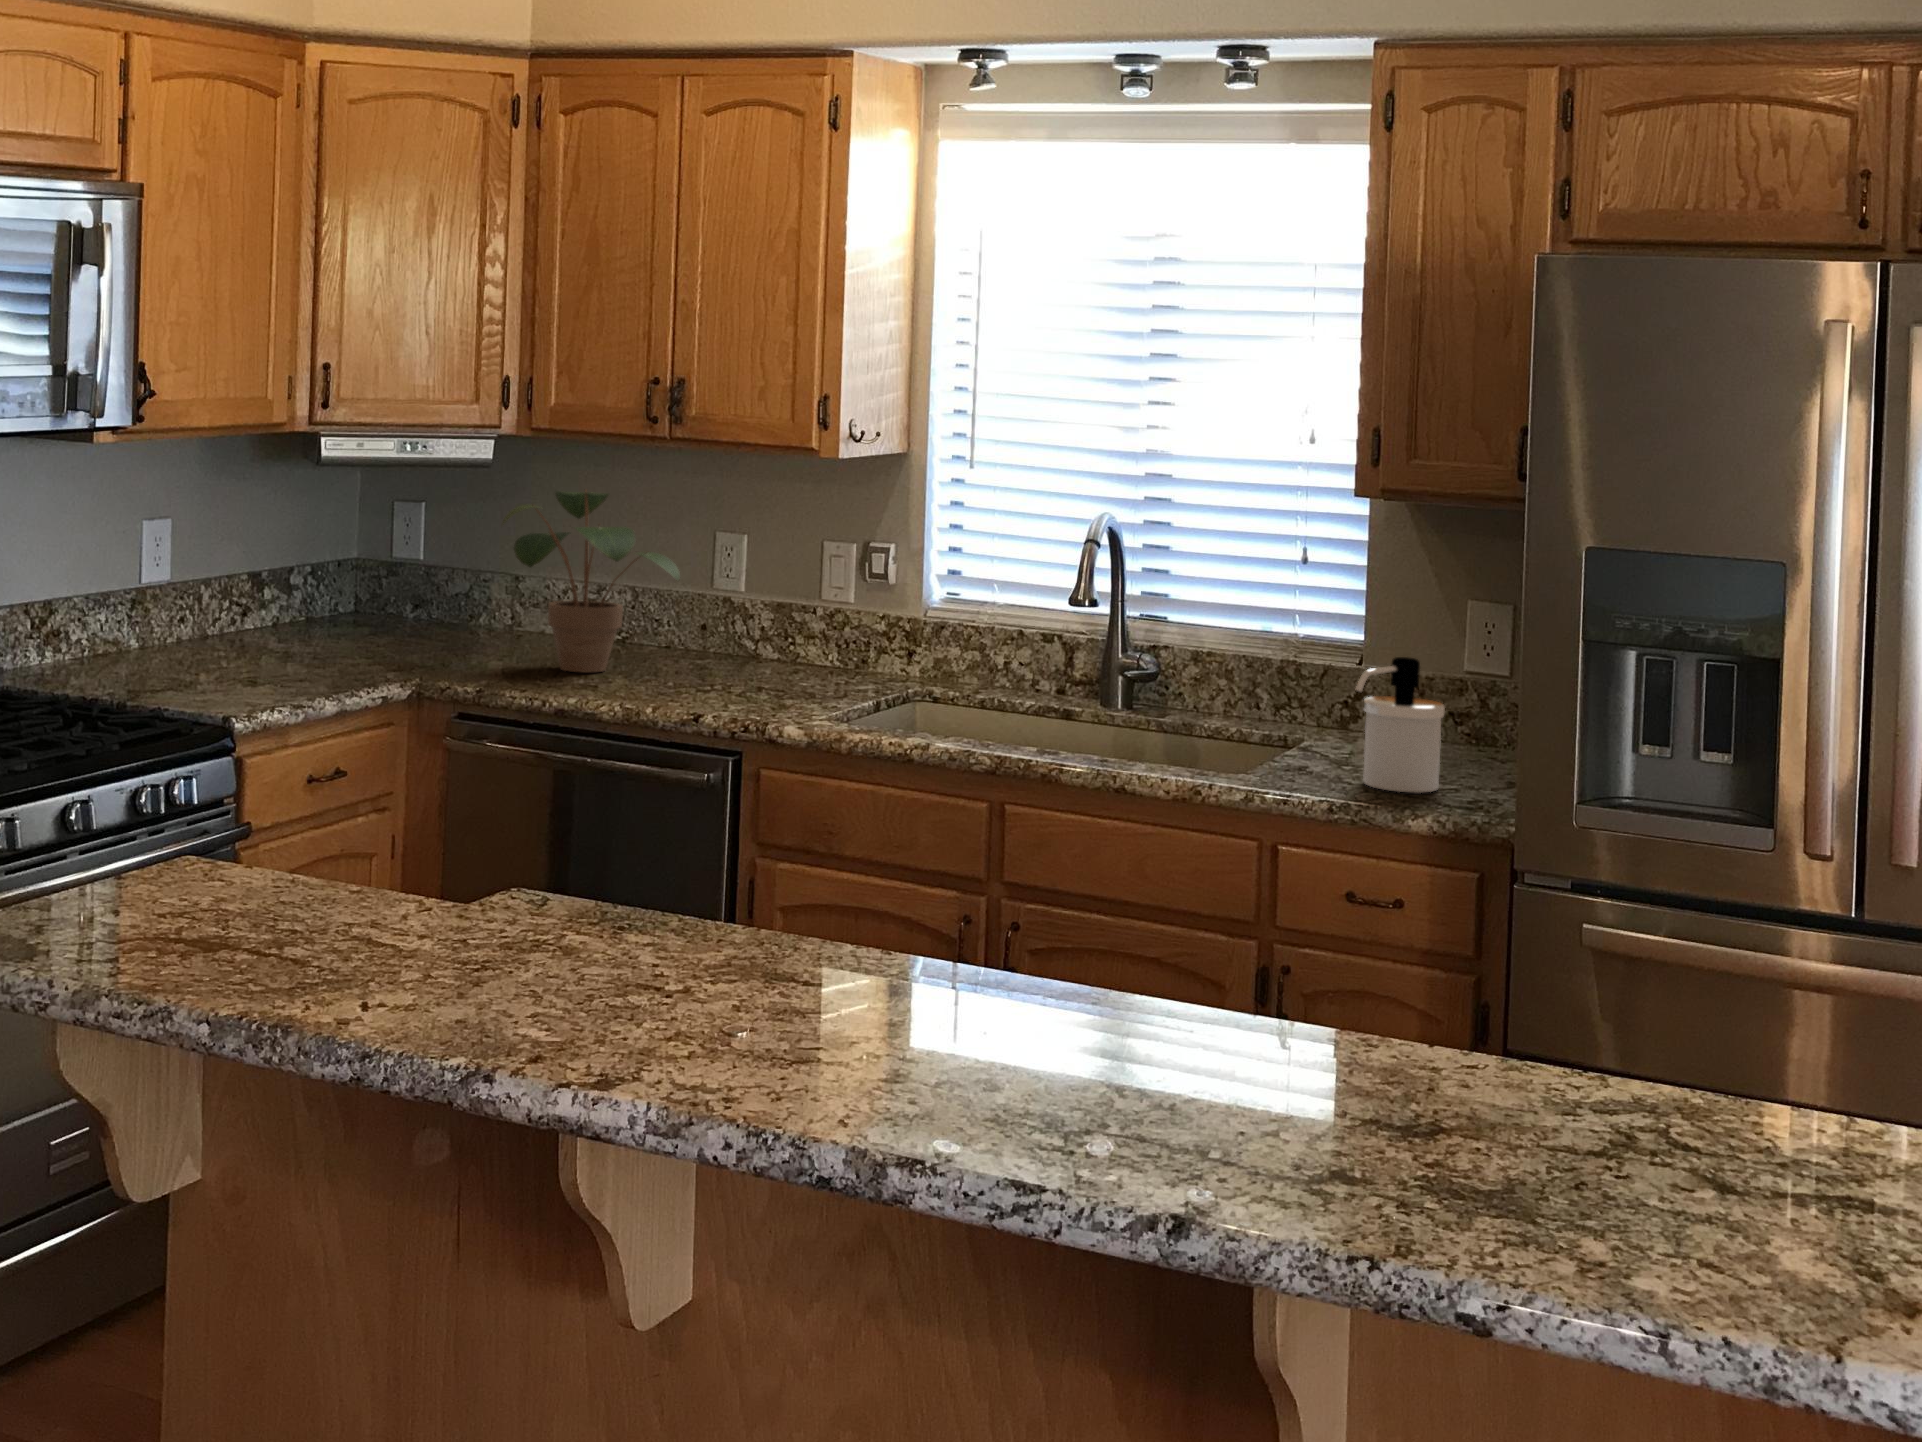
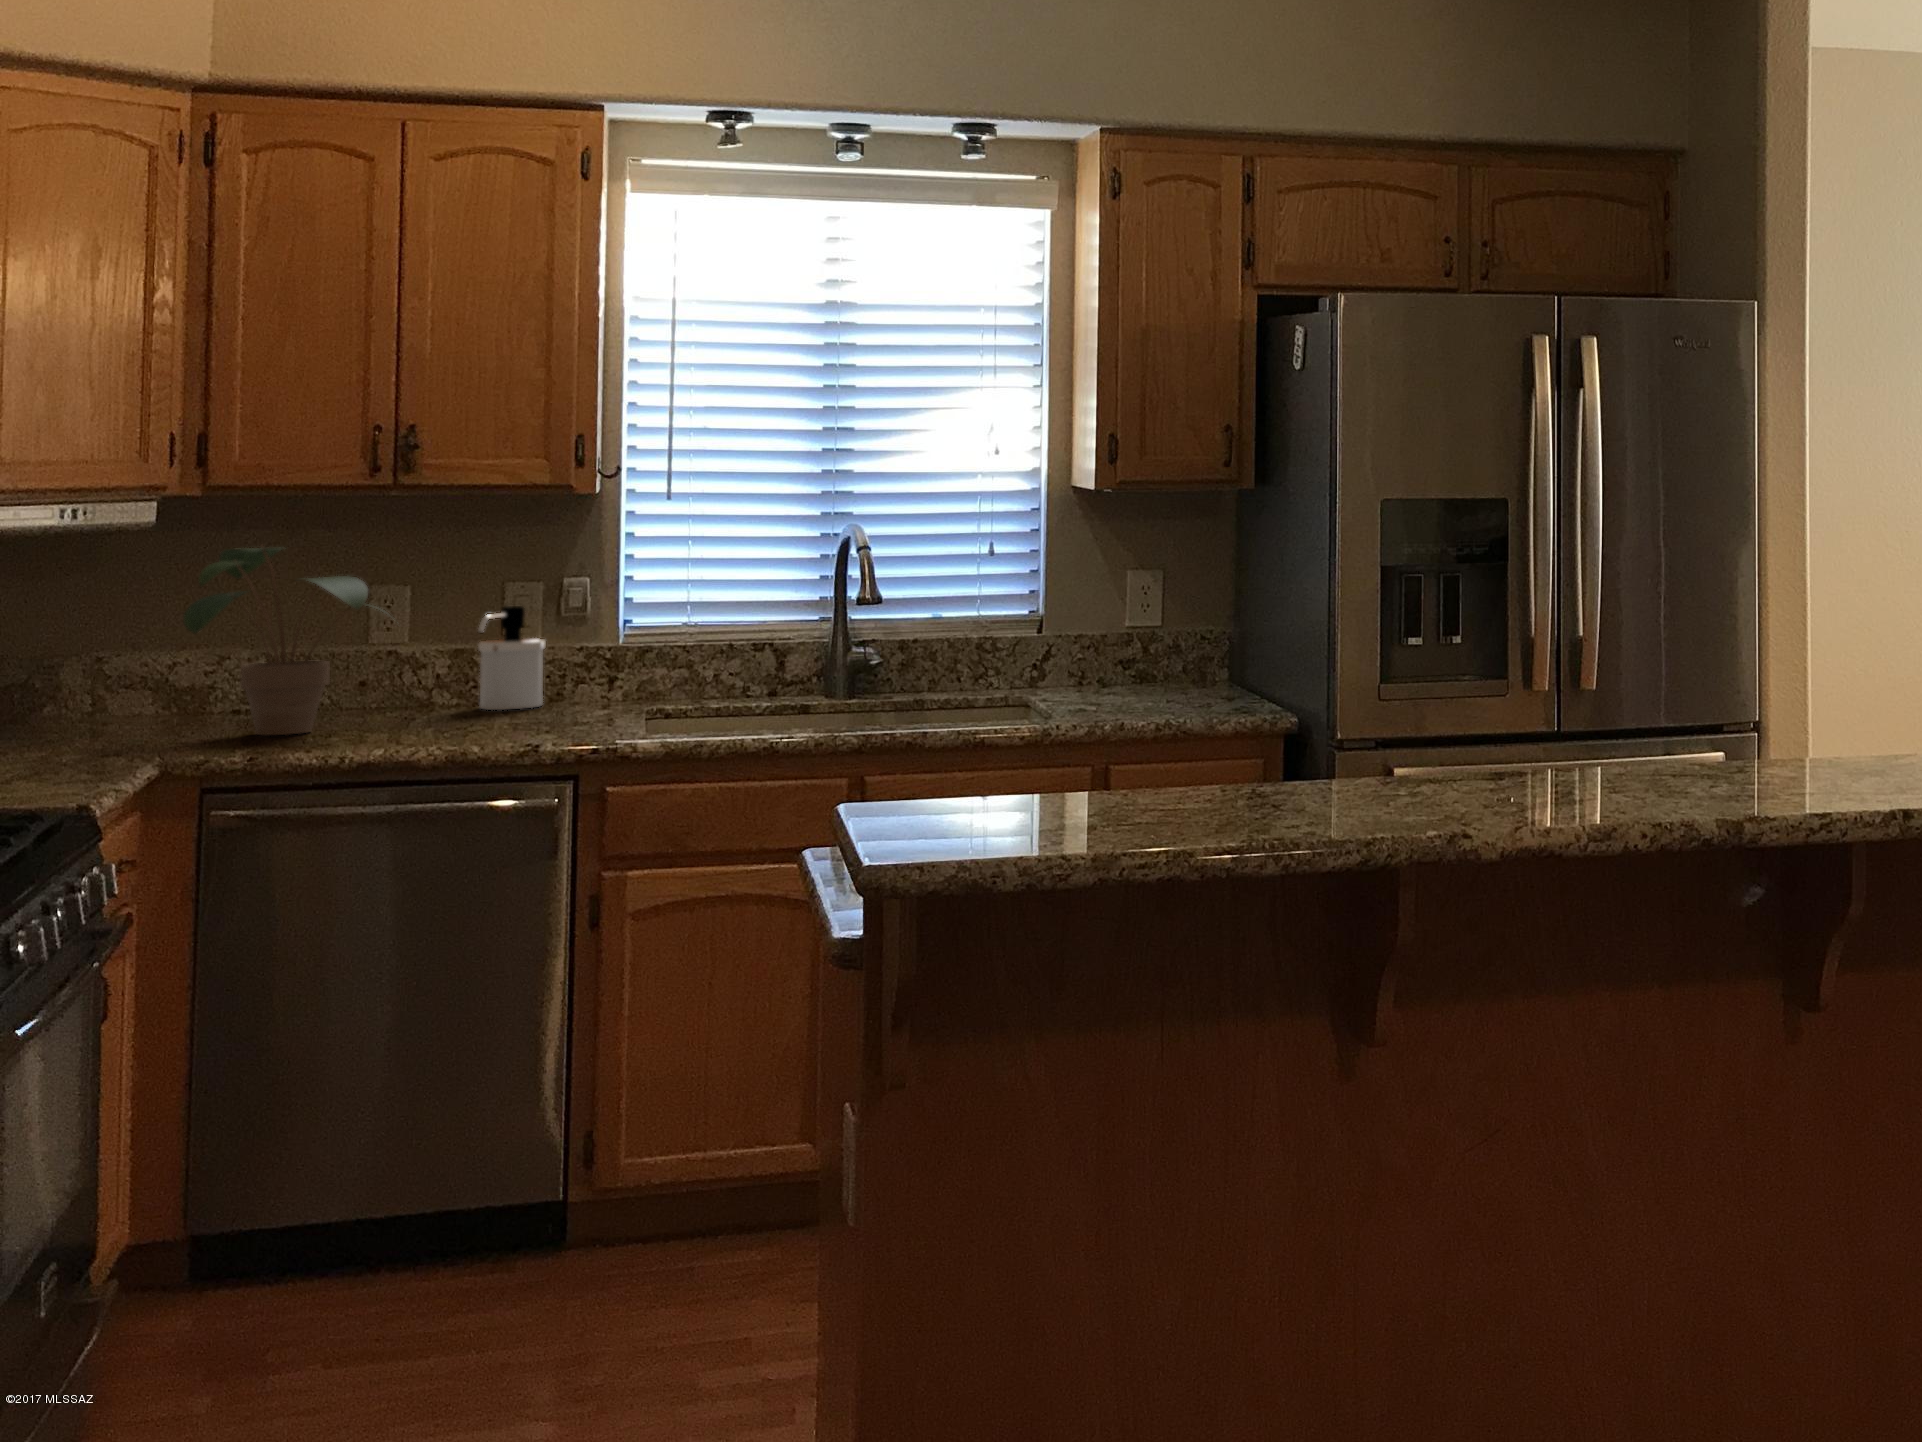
soap dispenser: present [1356,657,1445,793] -> present [478,606,546,710]

